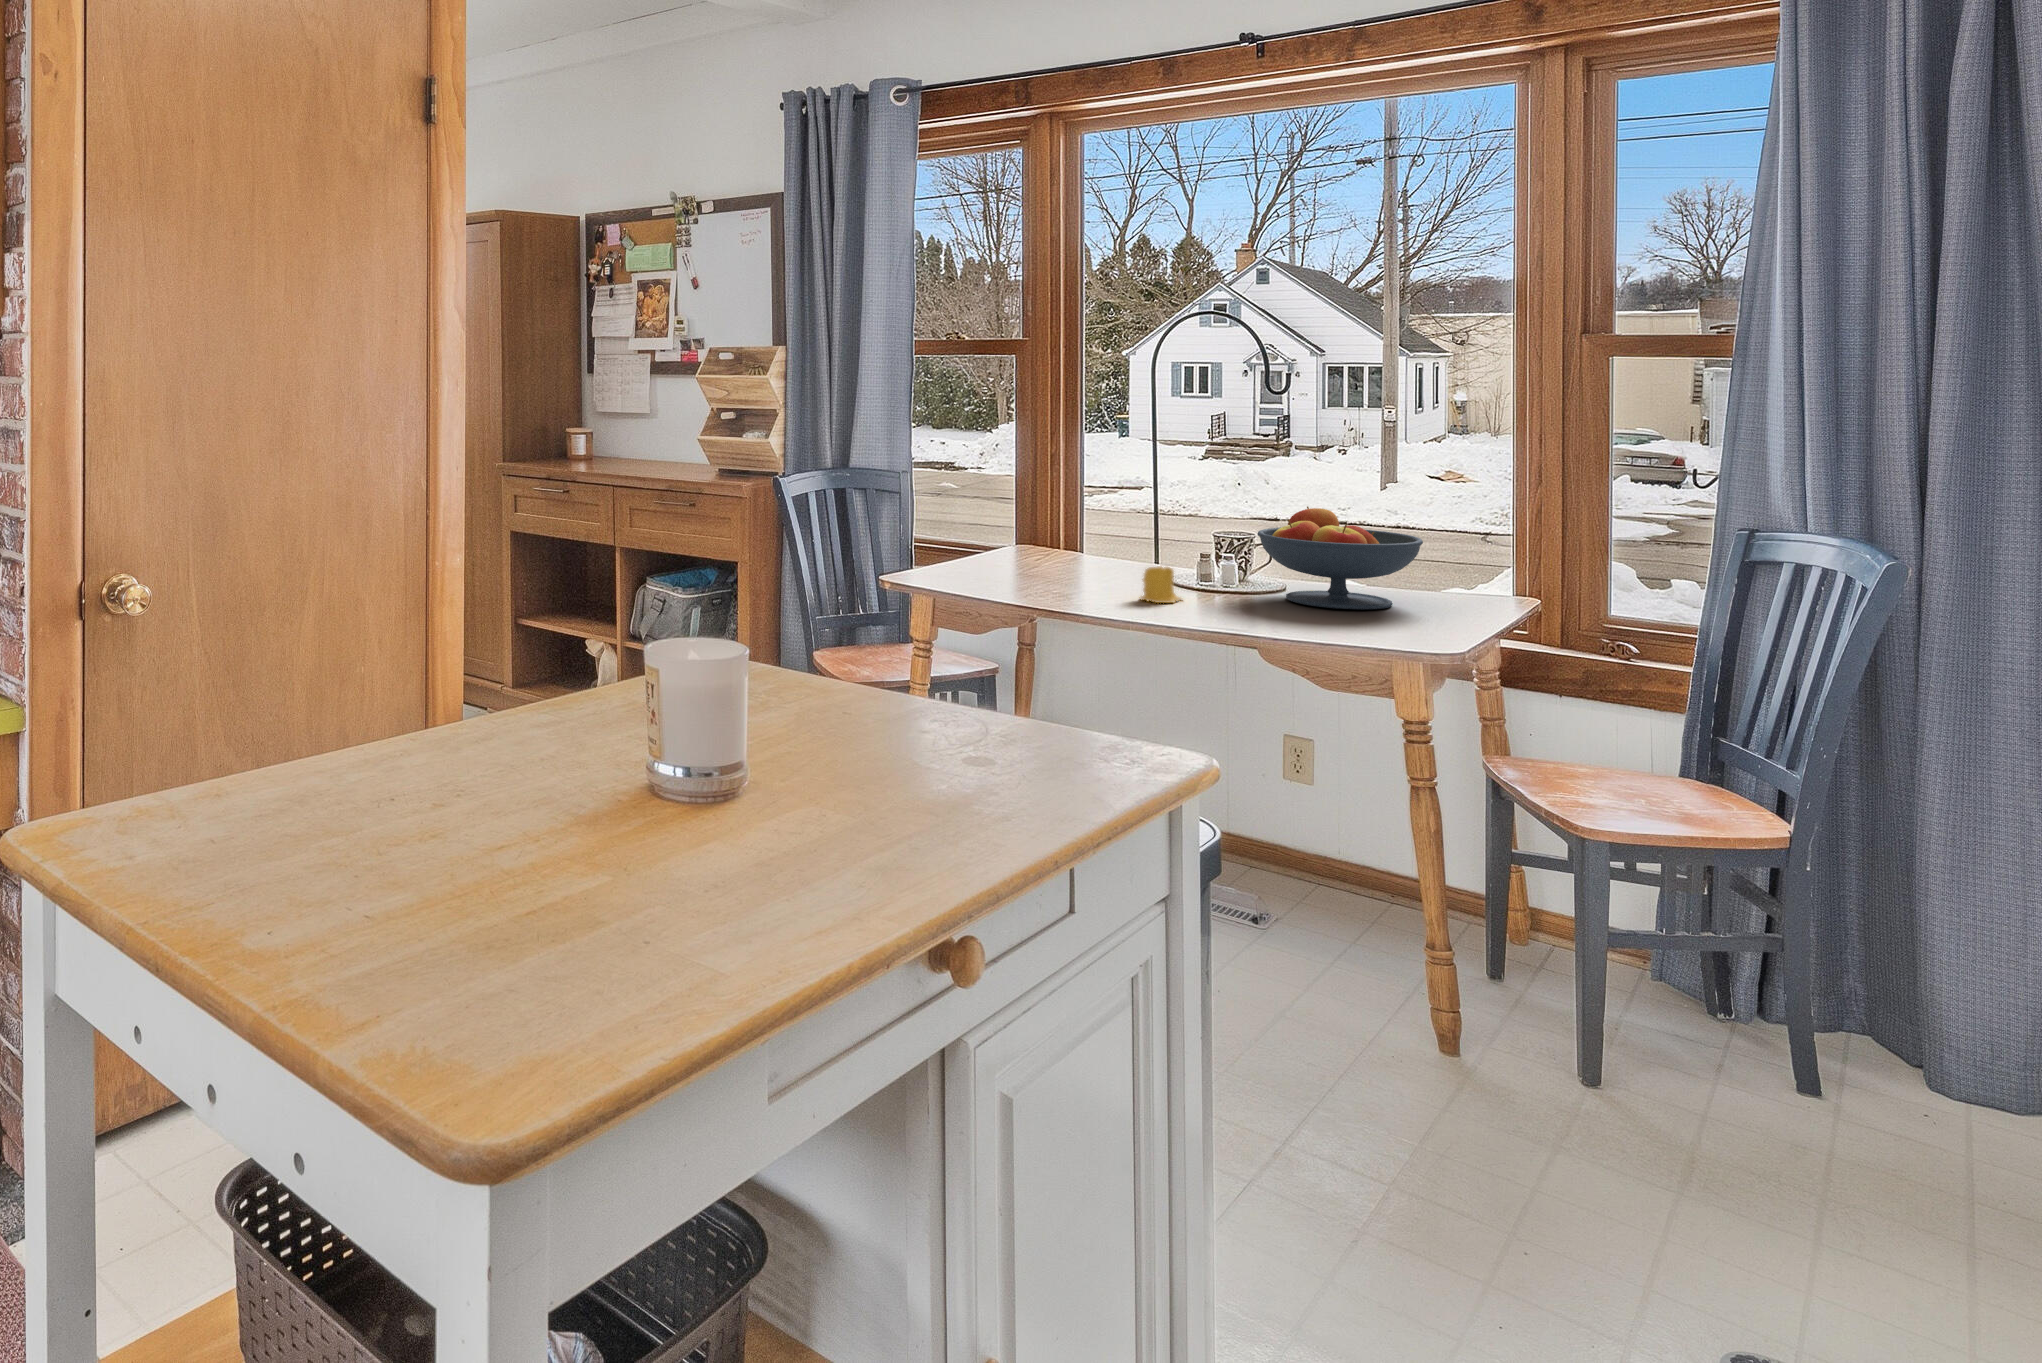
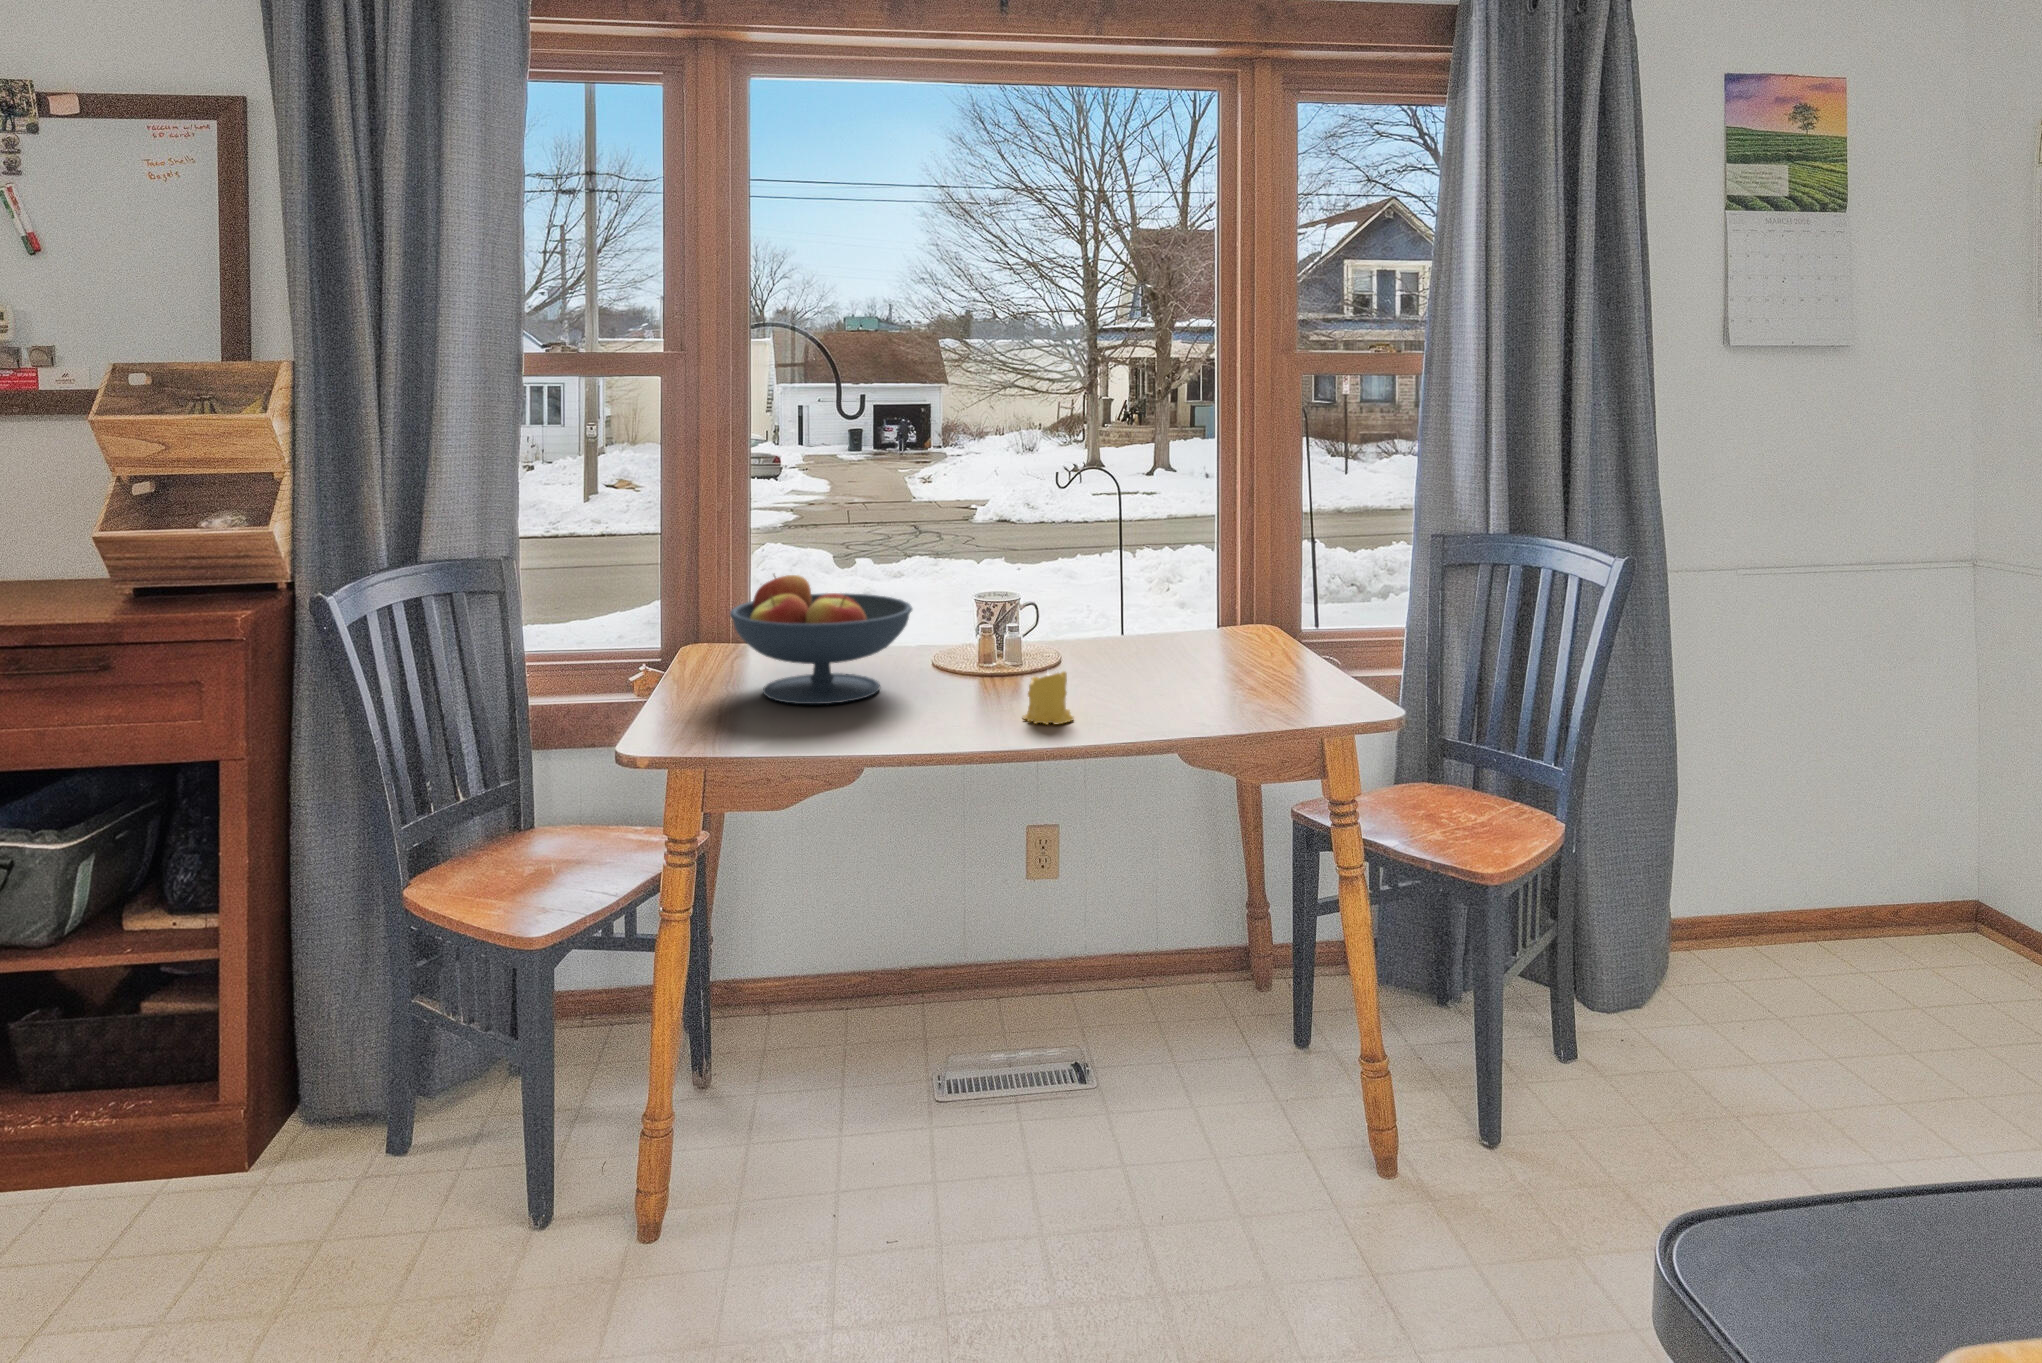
fruit bowl: present [1258,506,1423,610] -> present [730,575,912,704]

